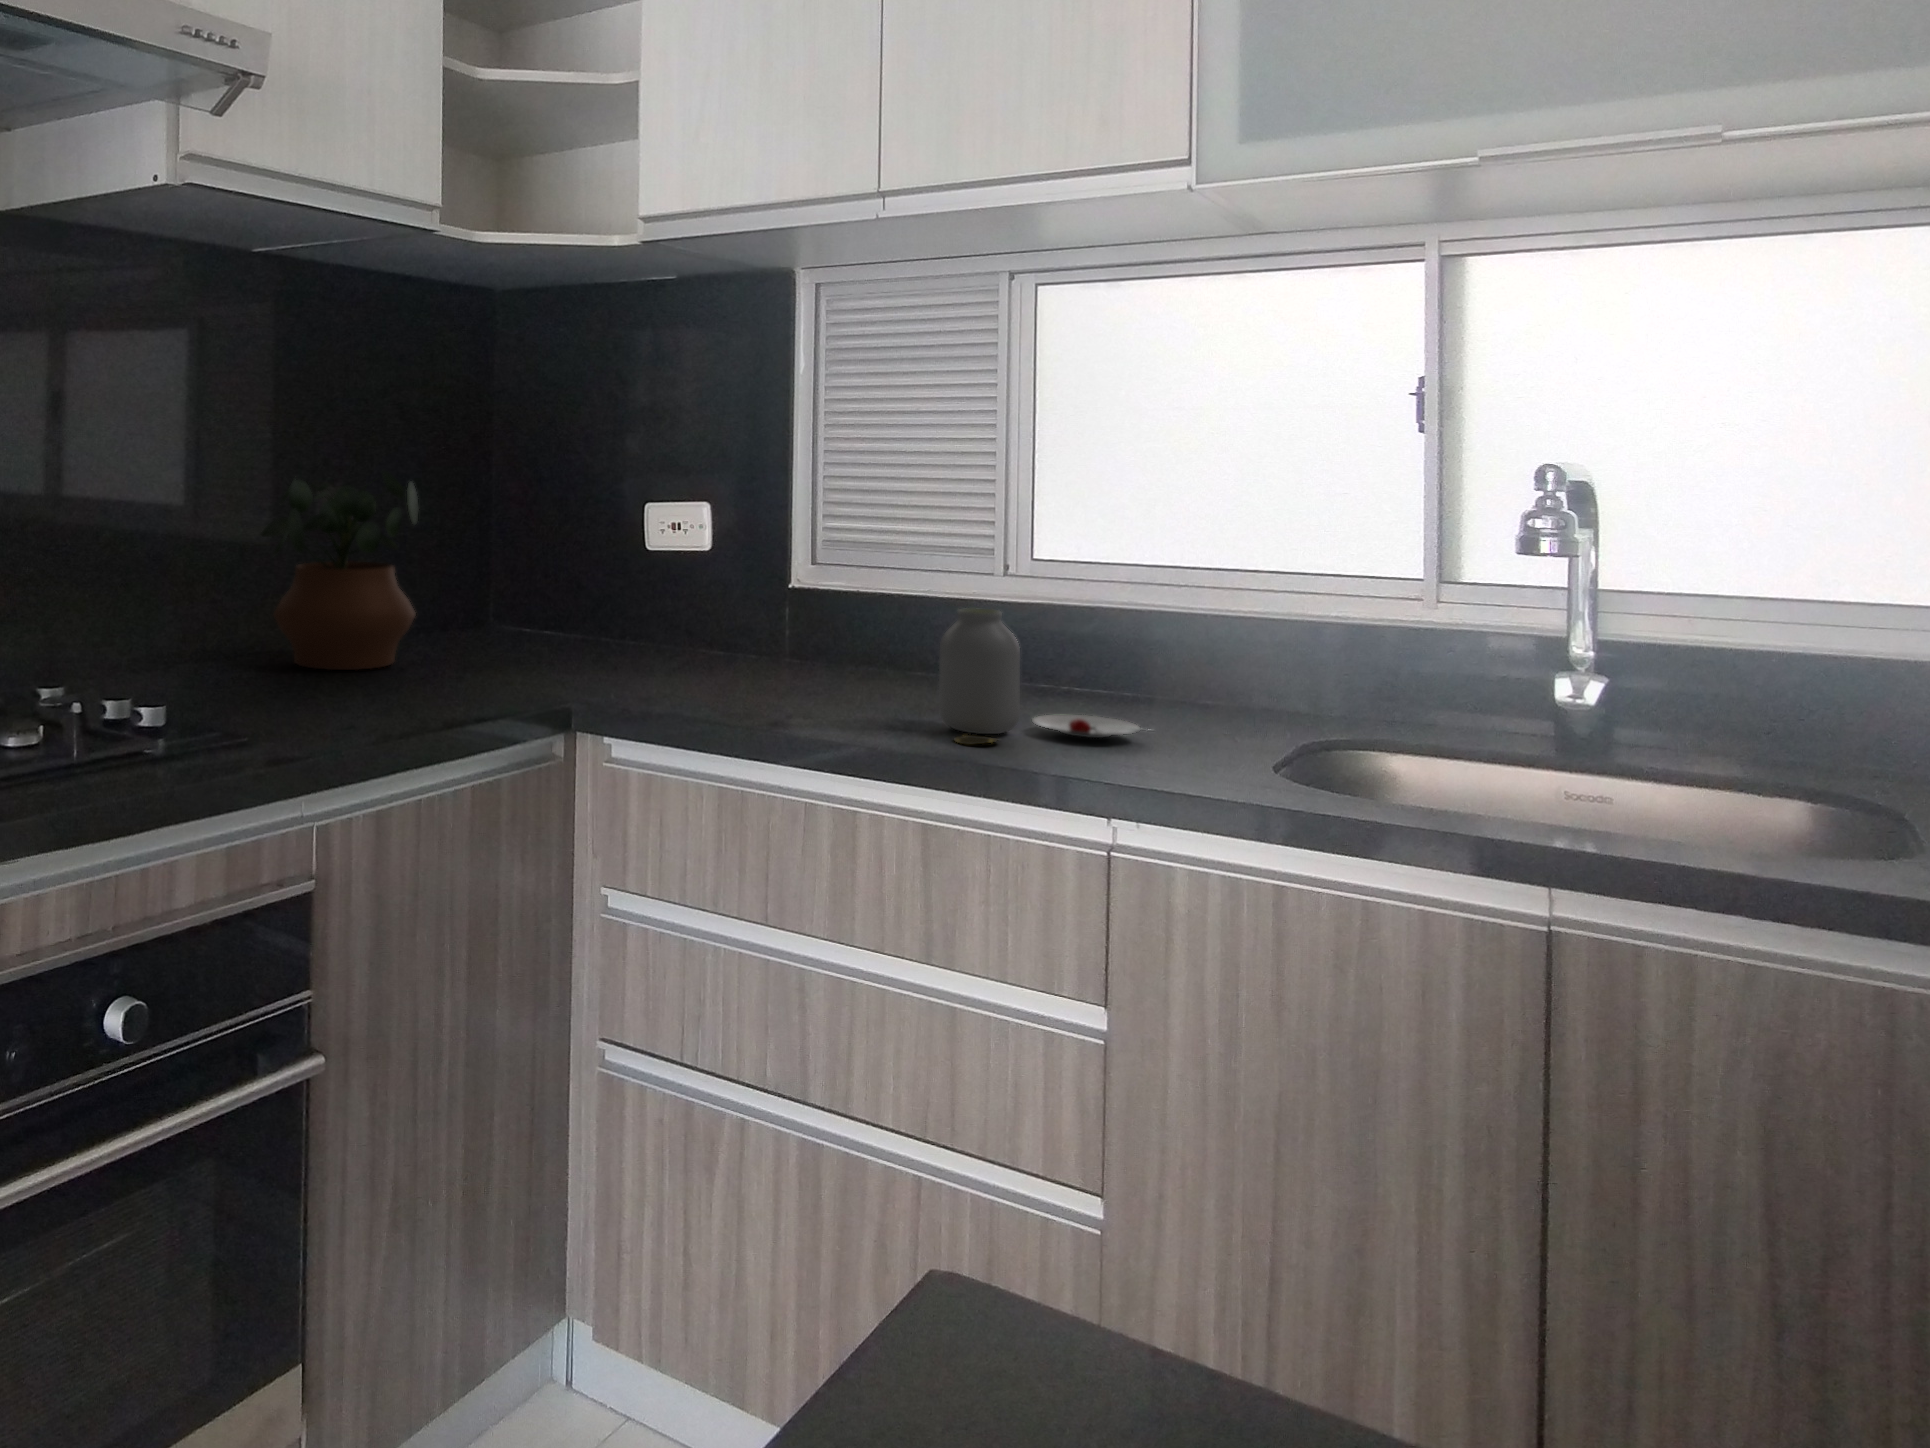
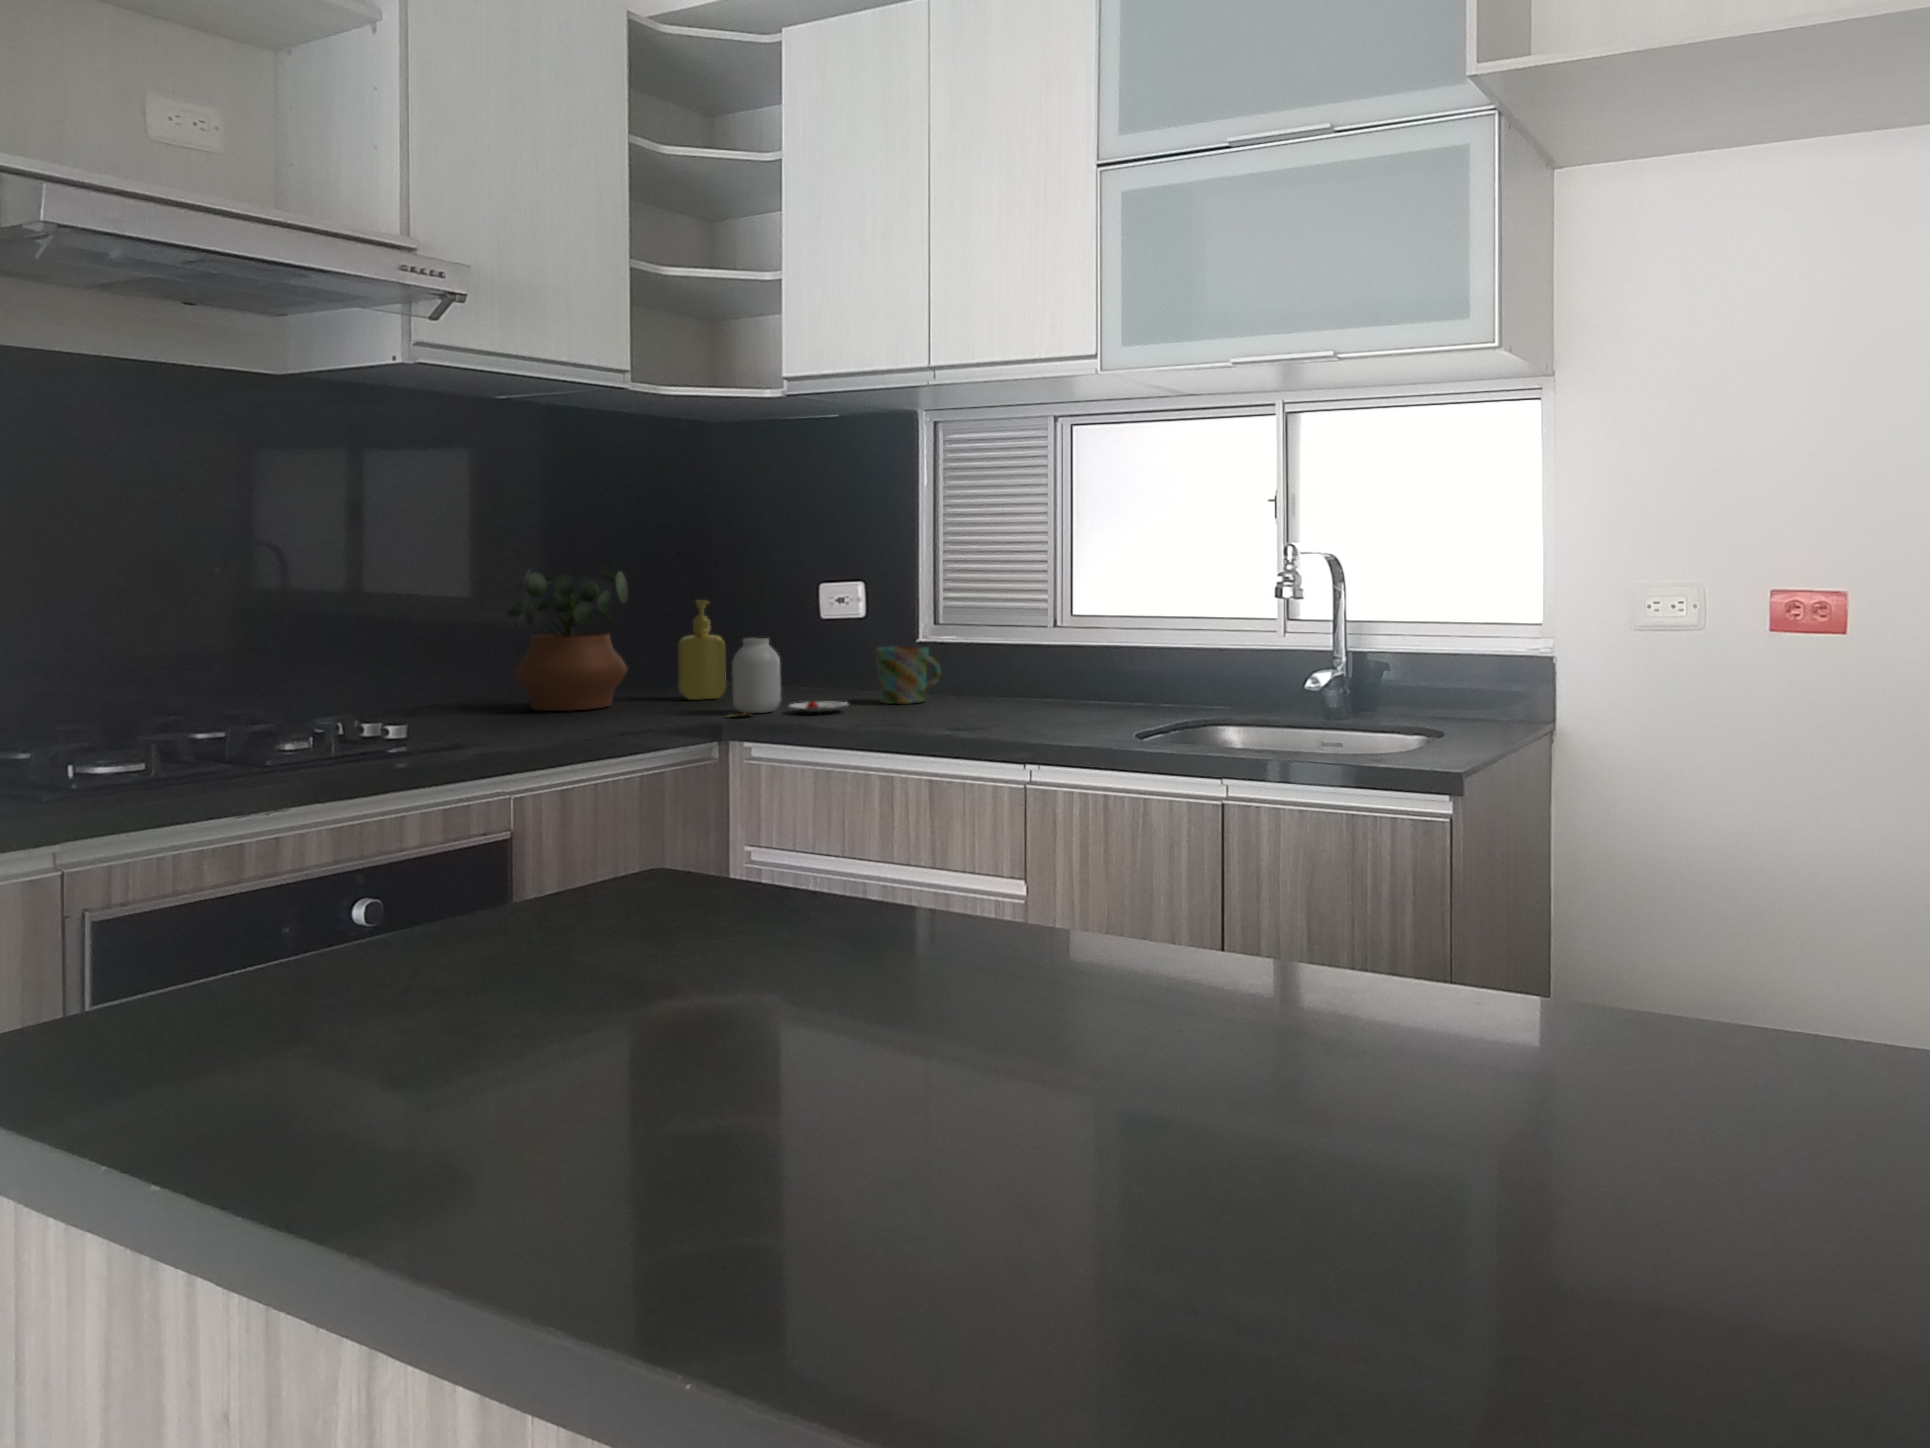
soap dispenser: none [471,521,534,656] -> present [678,600,726,700]
mug: none [748,595,837,679] -> present [875,646,941,704]
jar: present [939,608,1149,745] -> present [727,638,848,717]

